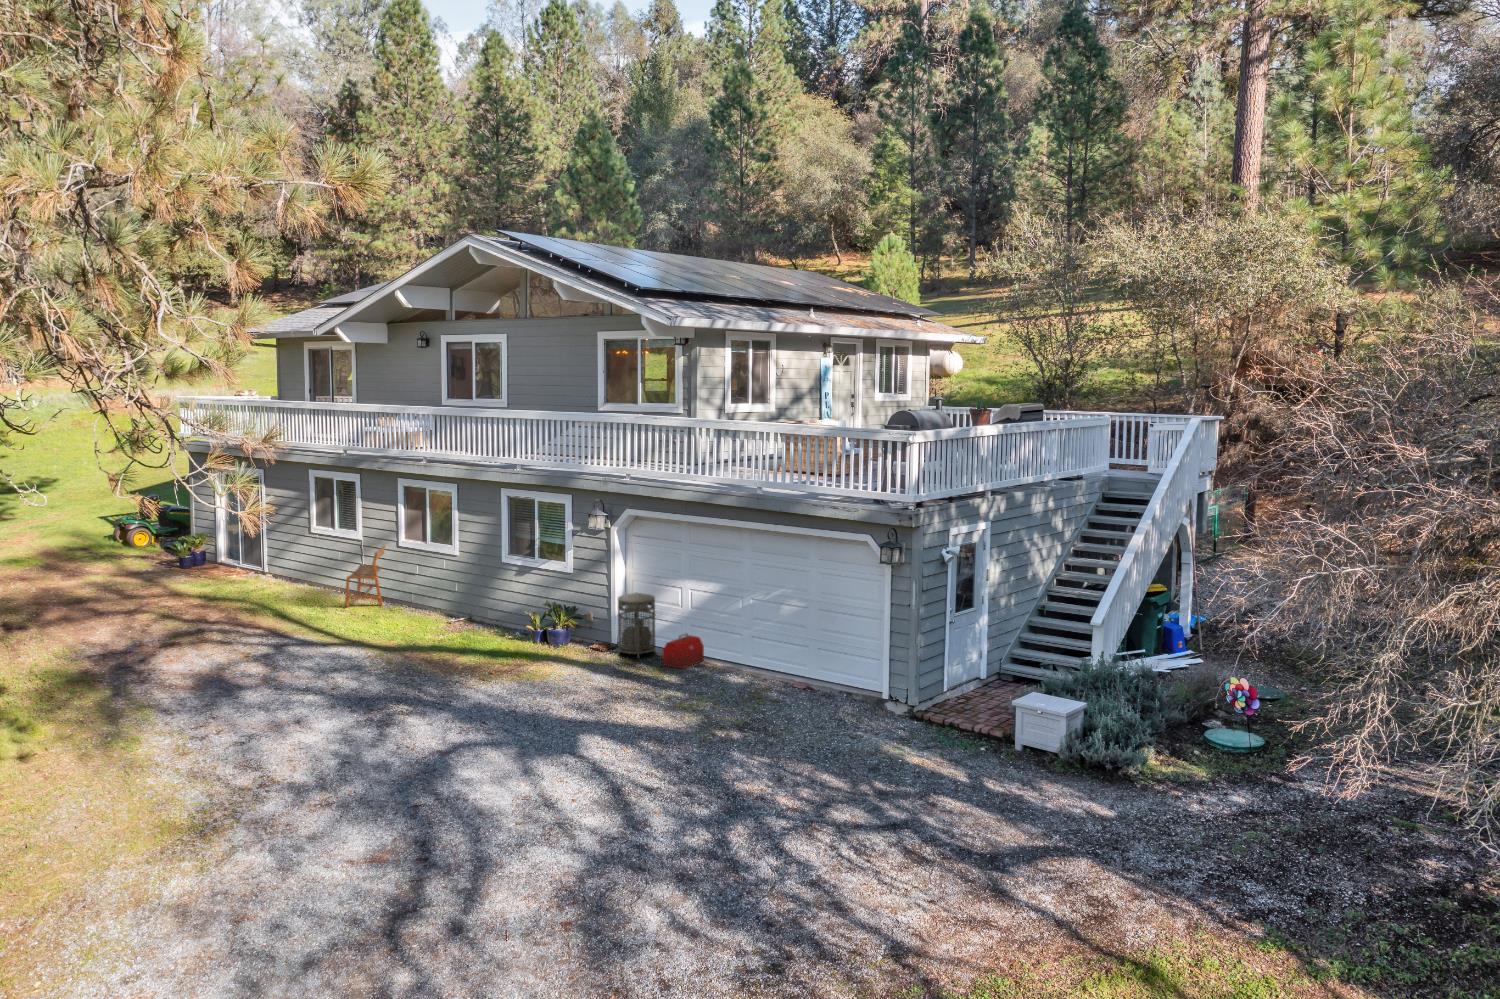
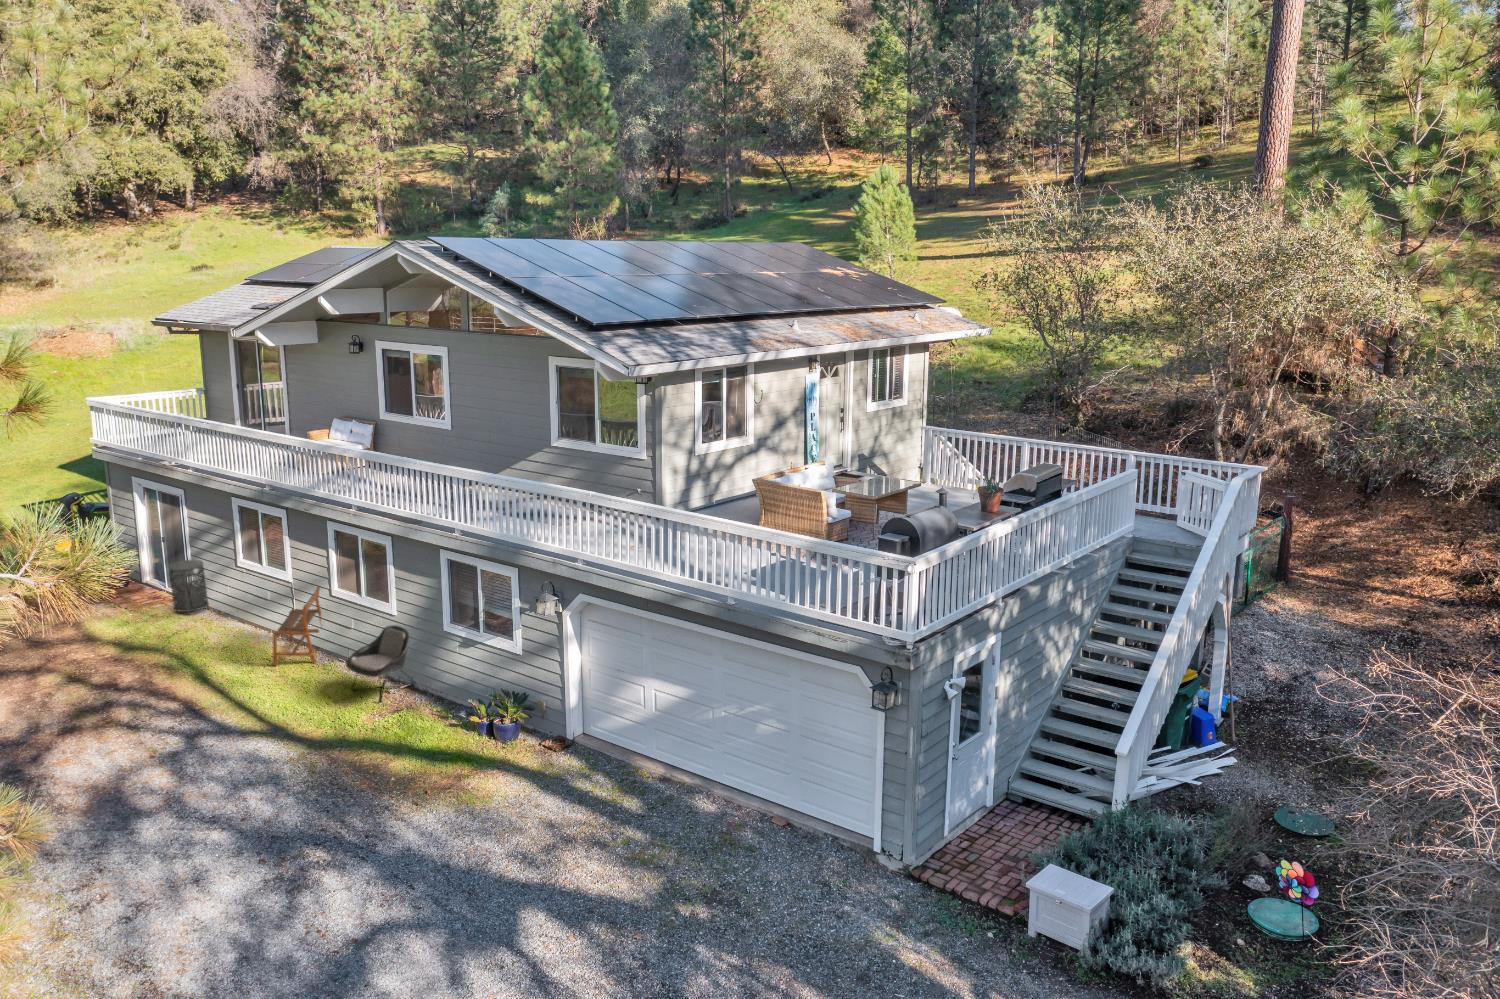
lounge chair: none [414,564,475,626] -> present [346,625,415,701]
trash can: present [618,592,656,658] -> present [168,560,209,614]
toolbox: present [663,633,704,669] -> none [622,738,670,785]

